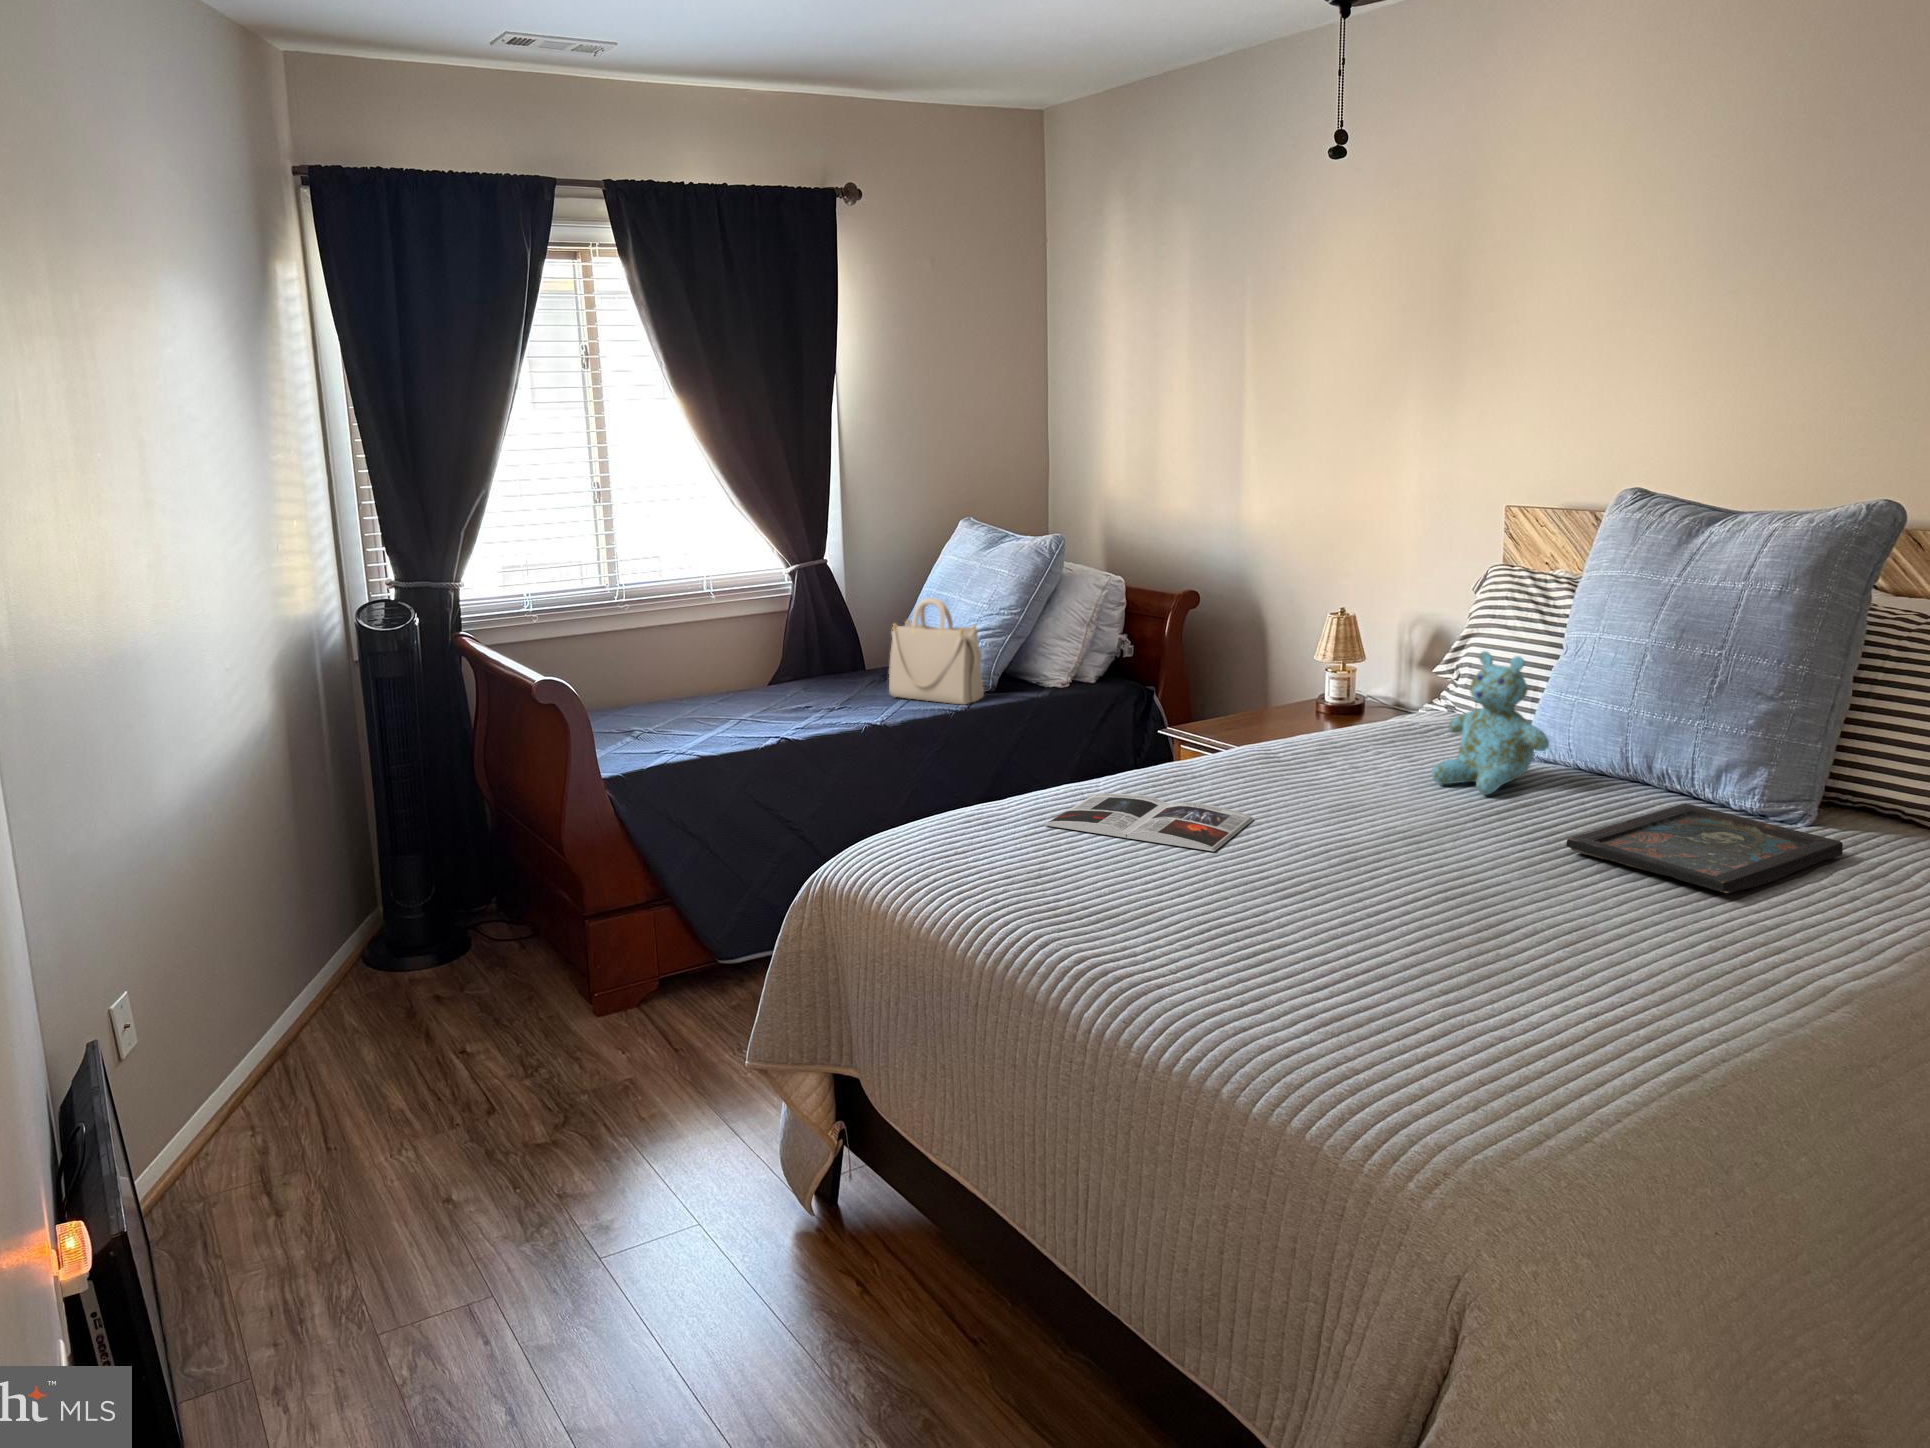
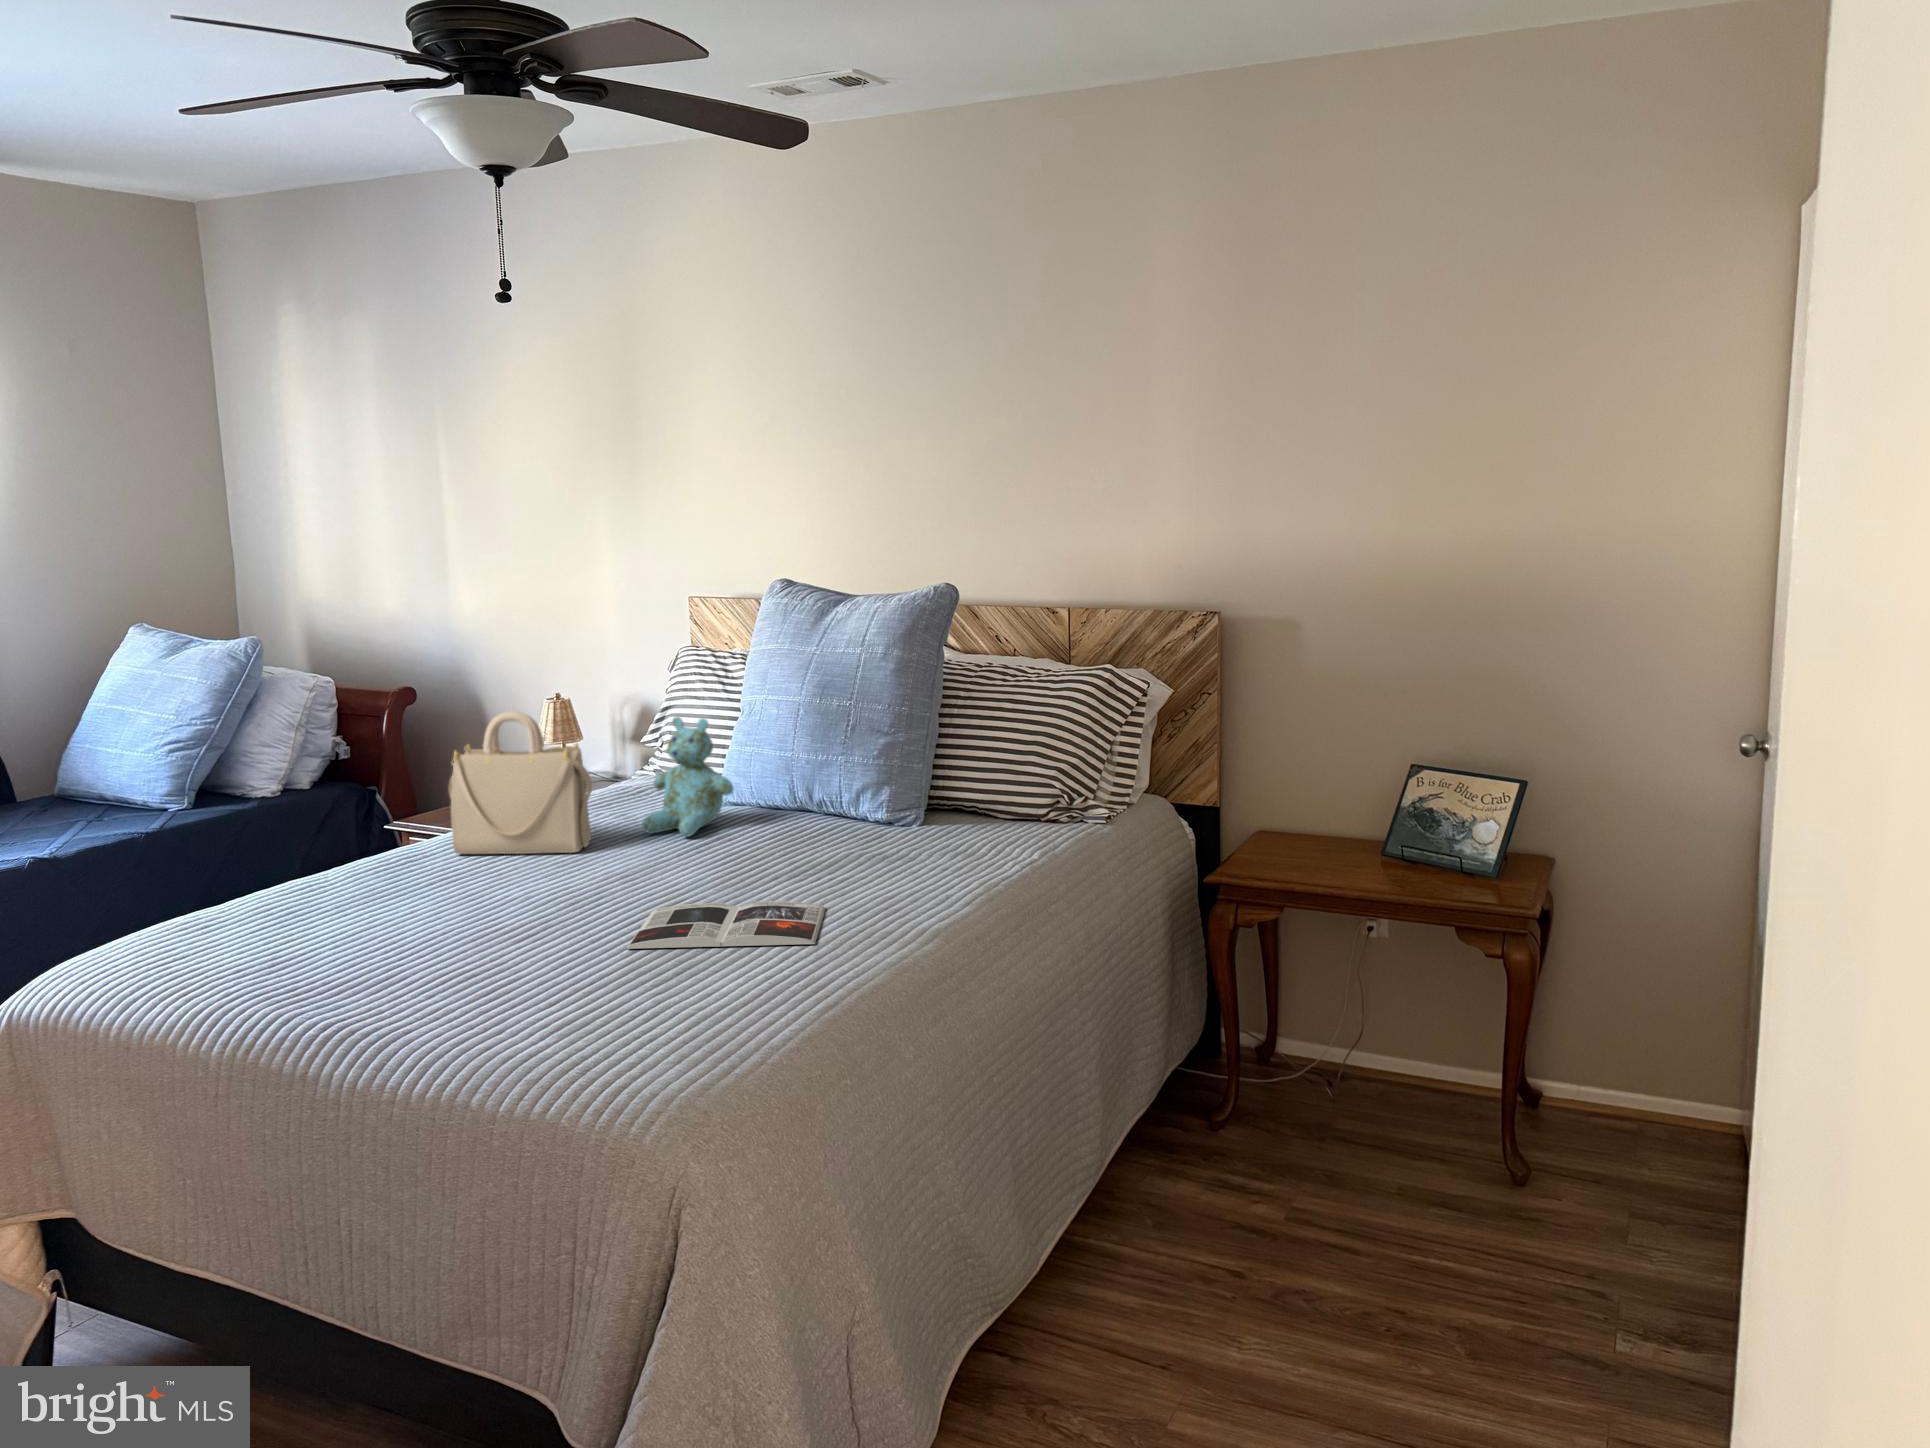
handbag: present [889,598,984,704] -> present [449,711,592,854]
magazine: present [1045,794,1253,851] -> present [627,901,826,949]
tray: present [1566,804,1843,893] -> none [748,822,938,881]

